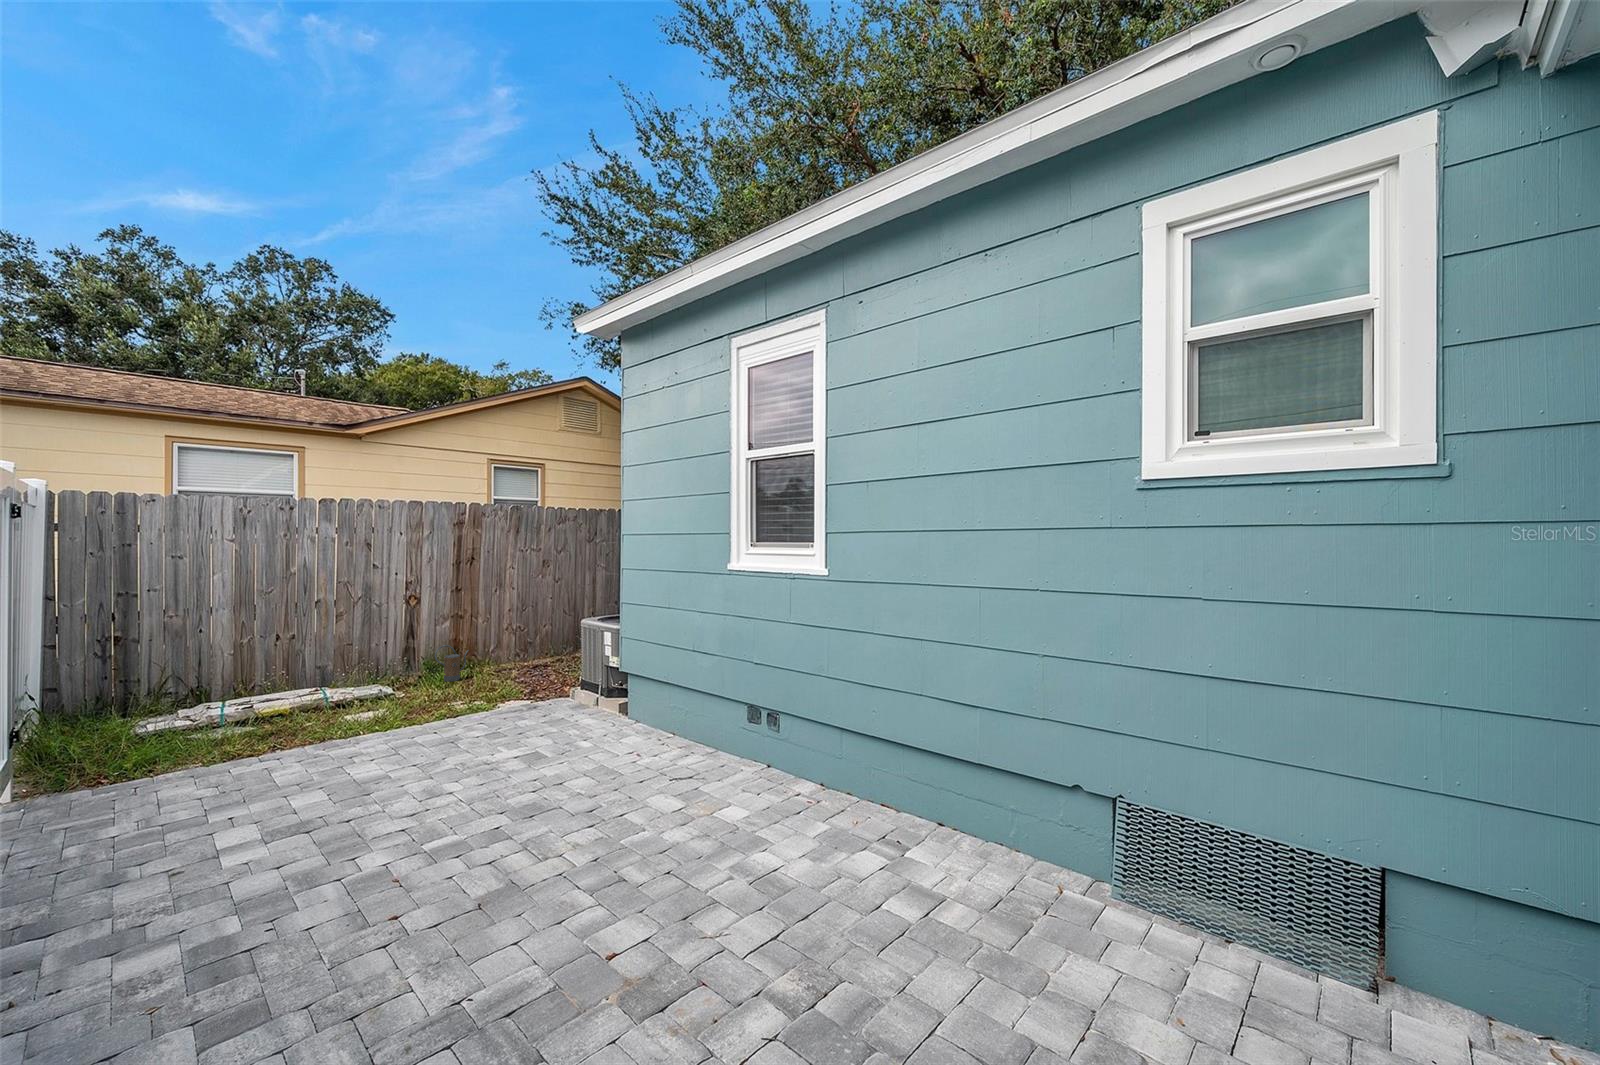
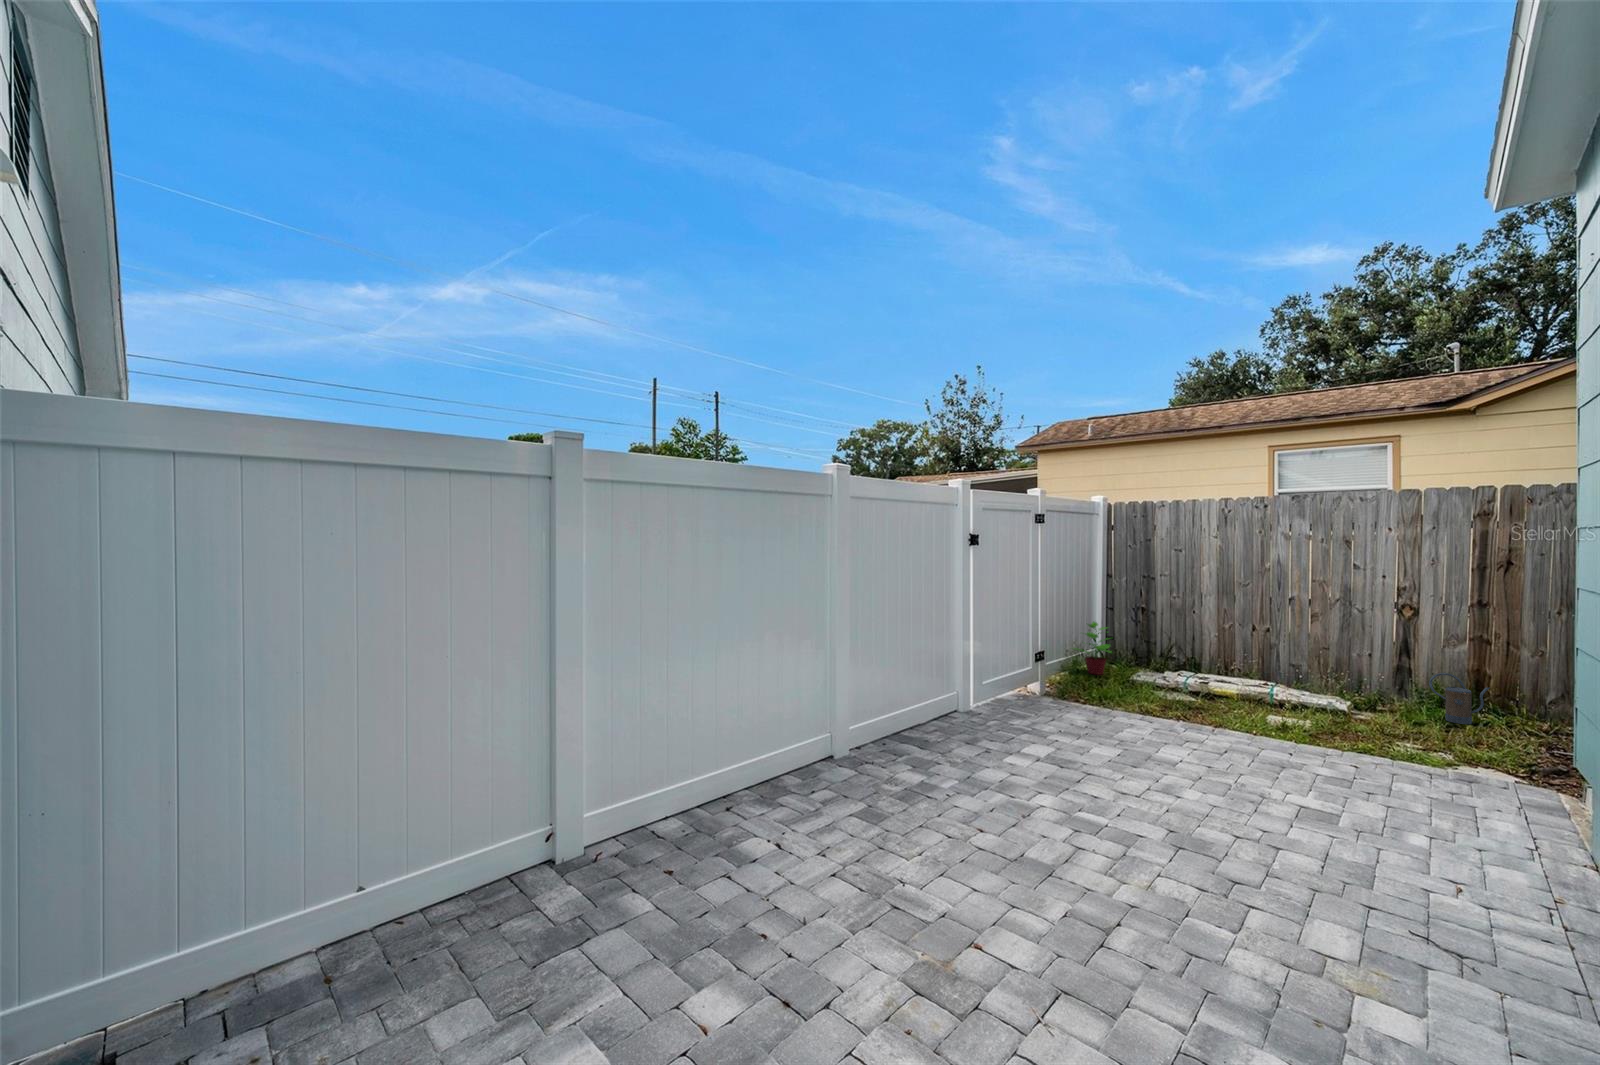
potted plant: none [32,662,129,745] -> present [1075,622,1111,675]

